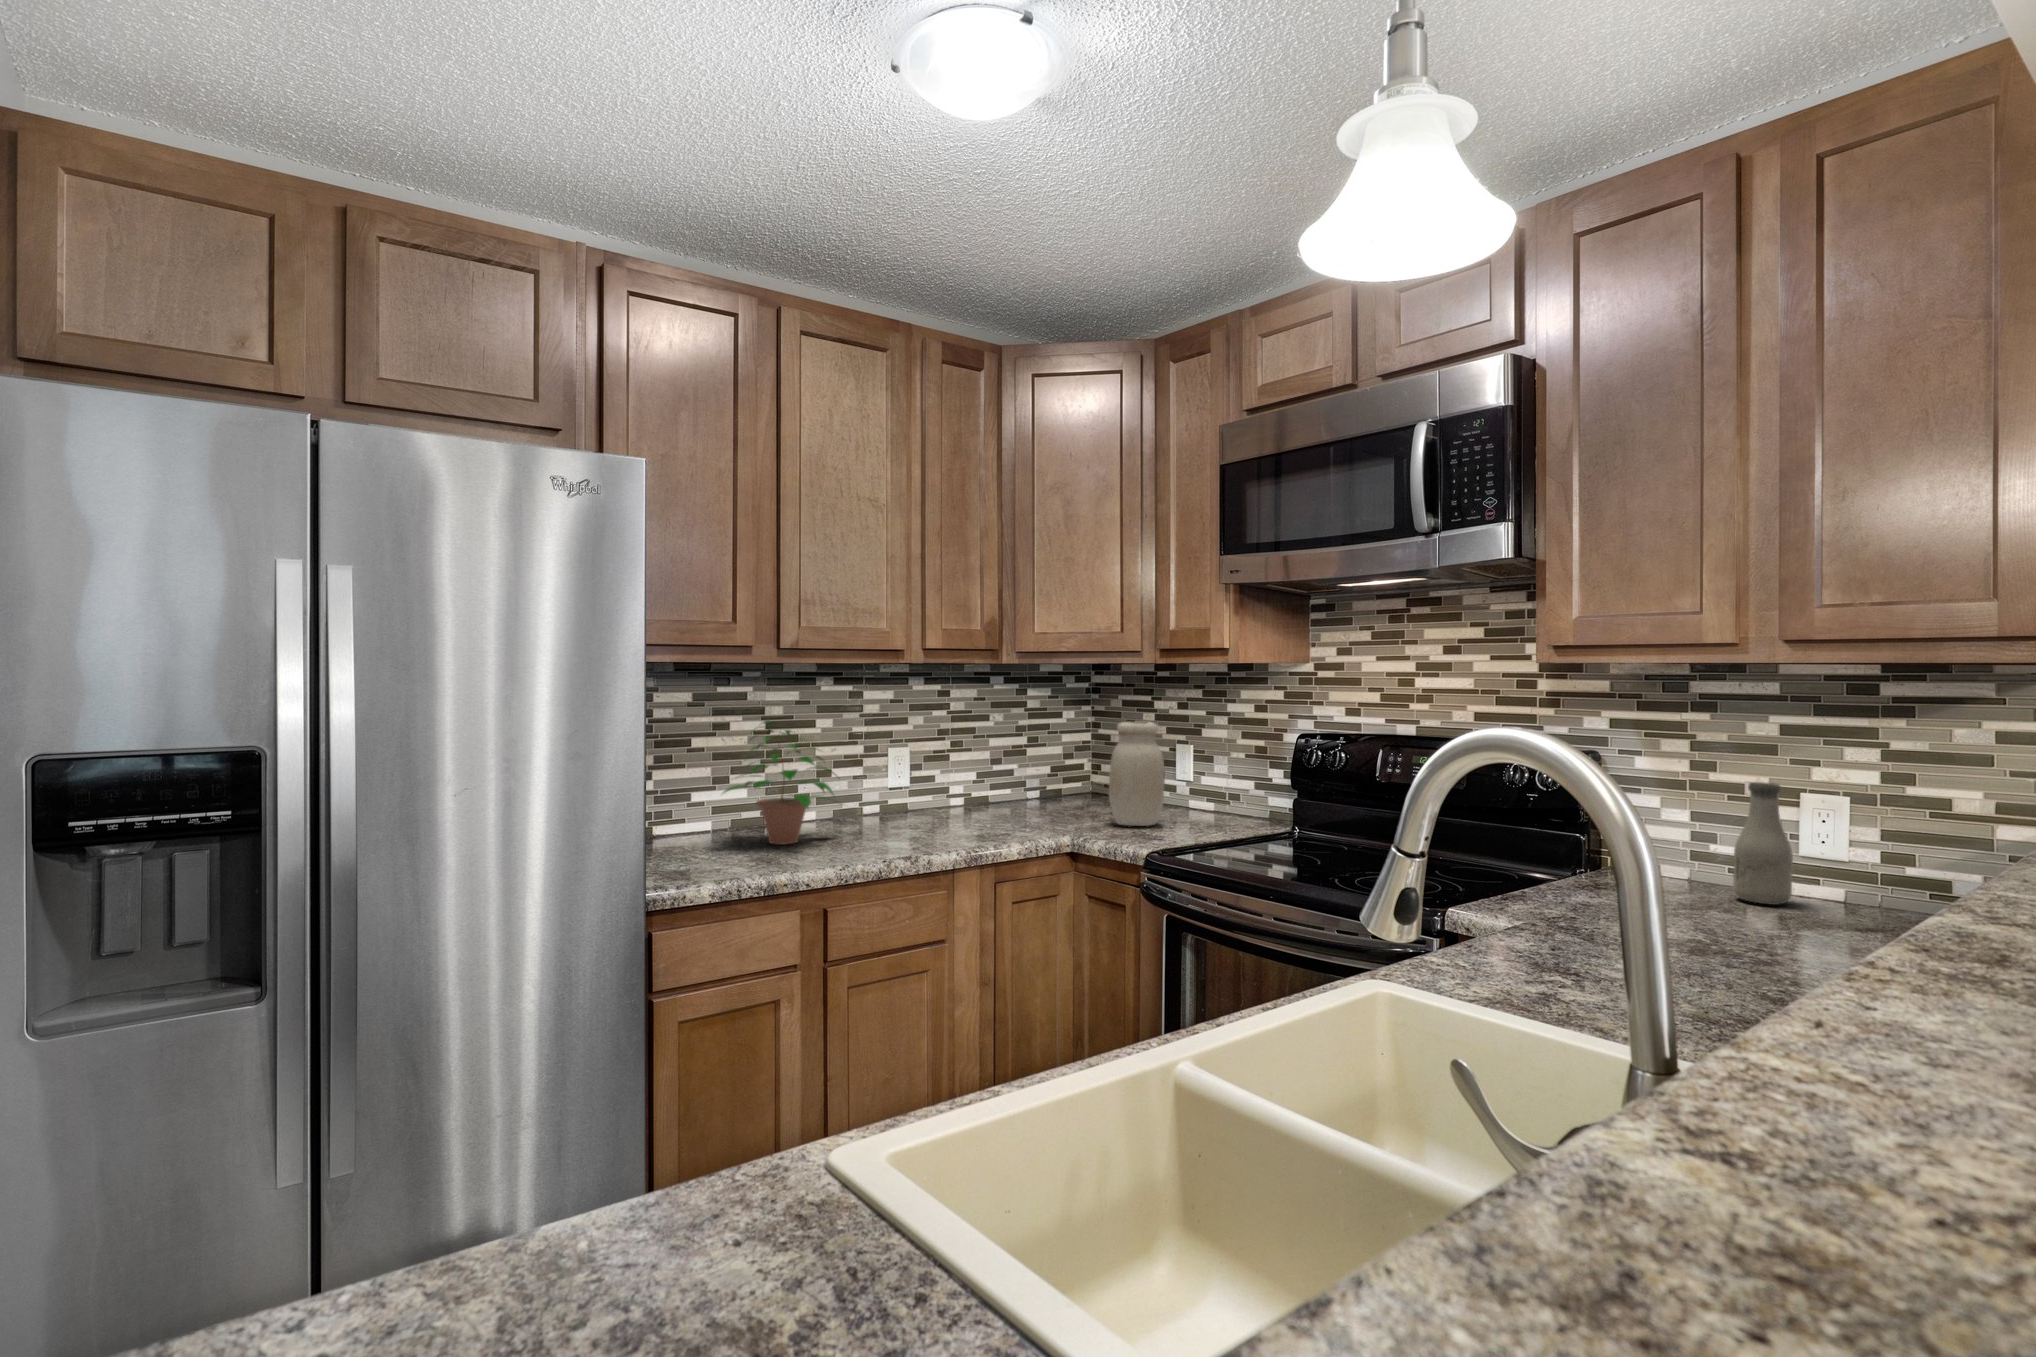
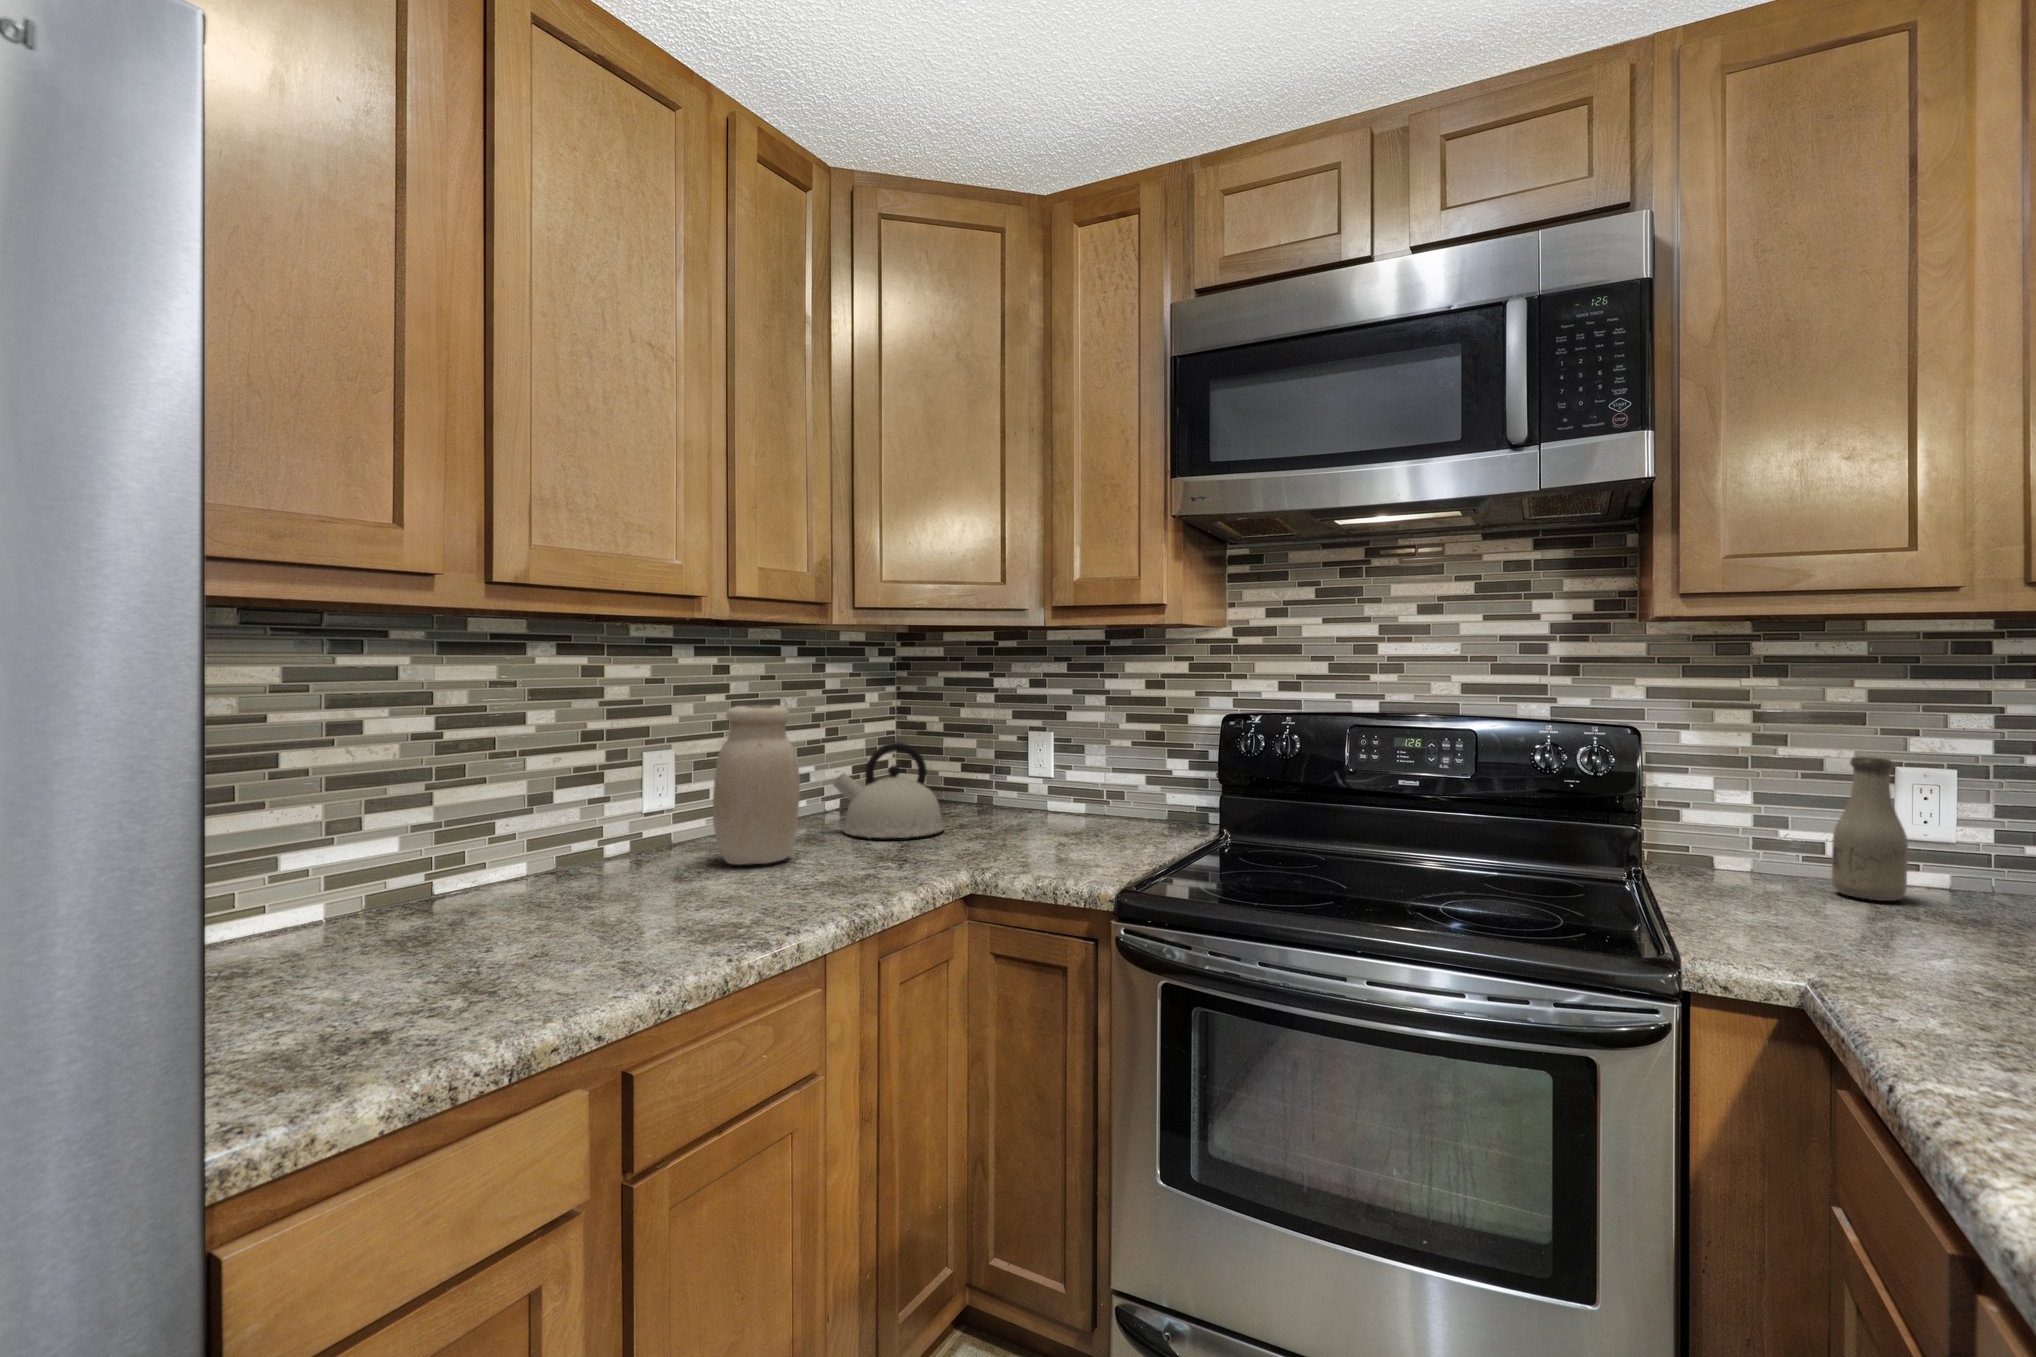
potted plant: present [724,720,840,845] -> none [365,708,620,944]
jar: present [1109,722,1165,826] -> present [713,705,800,865]
kettle: none [1015,748,1094,815] -> present [833,742,944,838]

